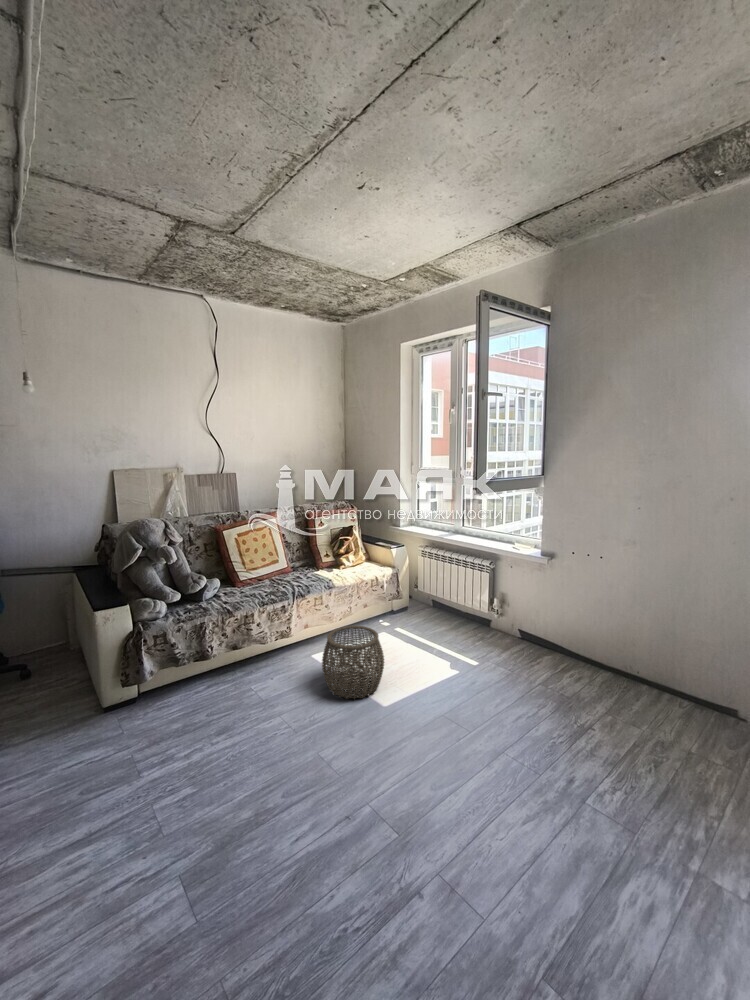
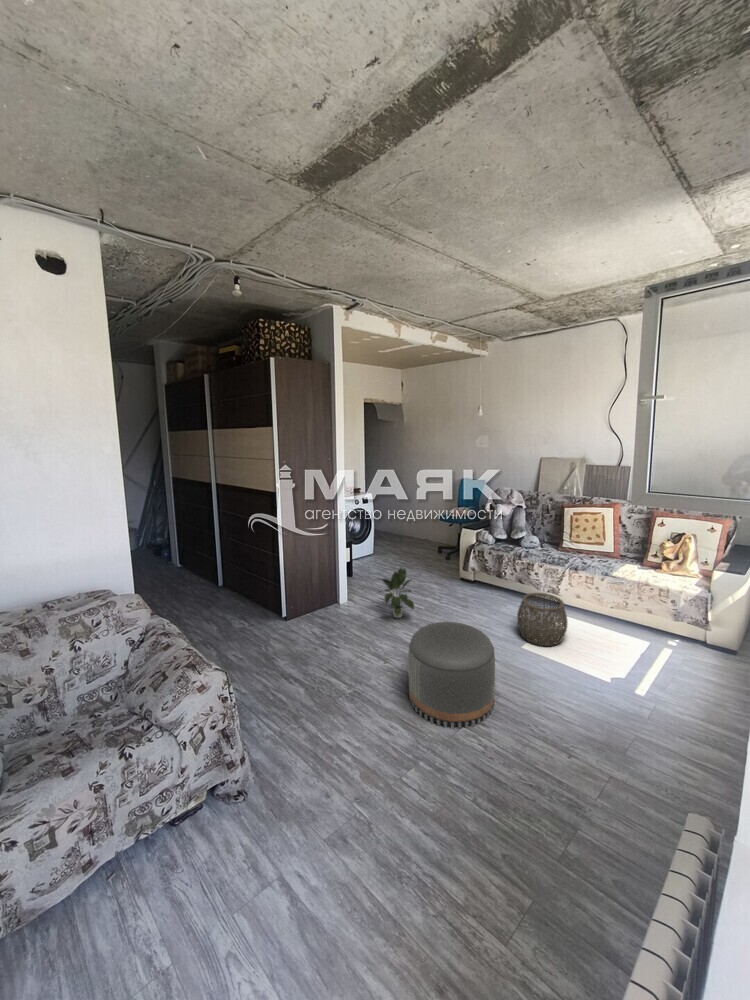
pouf: none [419,685,564,883] -> present [408,622,495,728]
potted plant: none [120,718,235,859] -> present [379,568,414,618]

